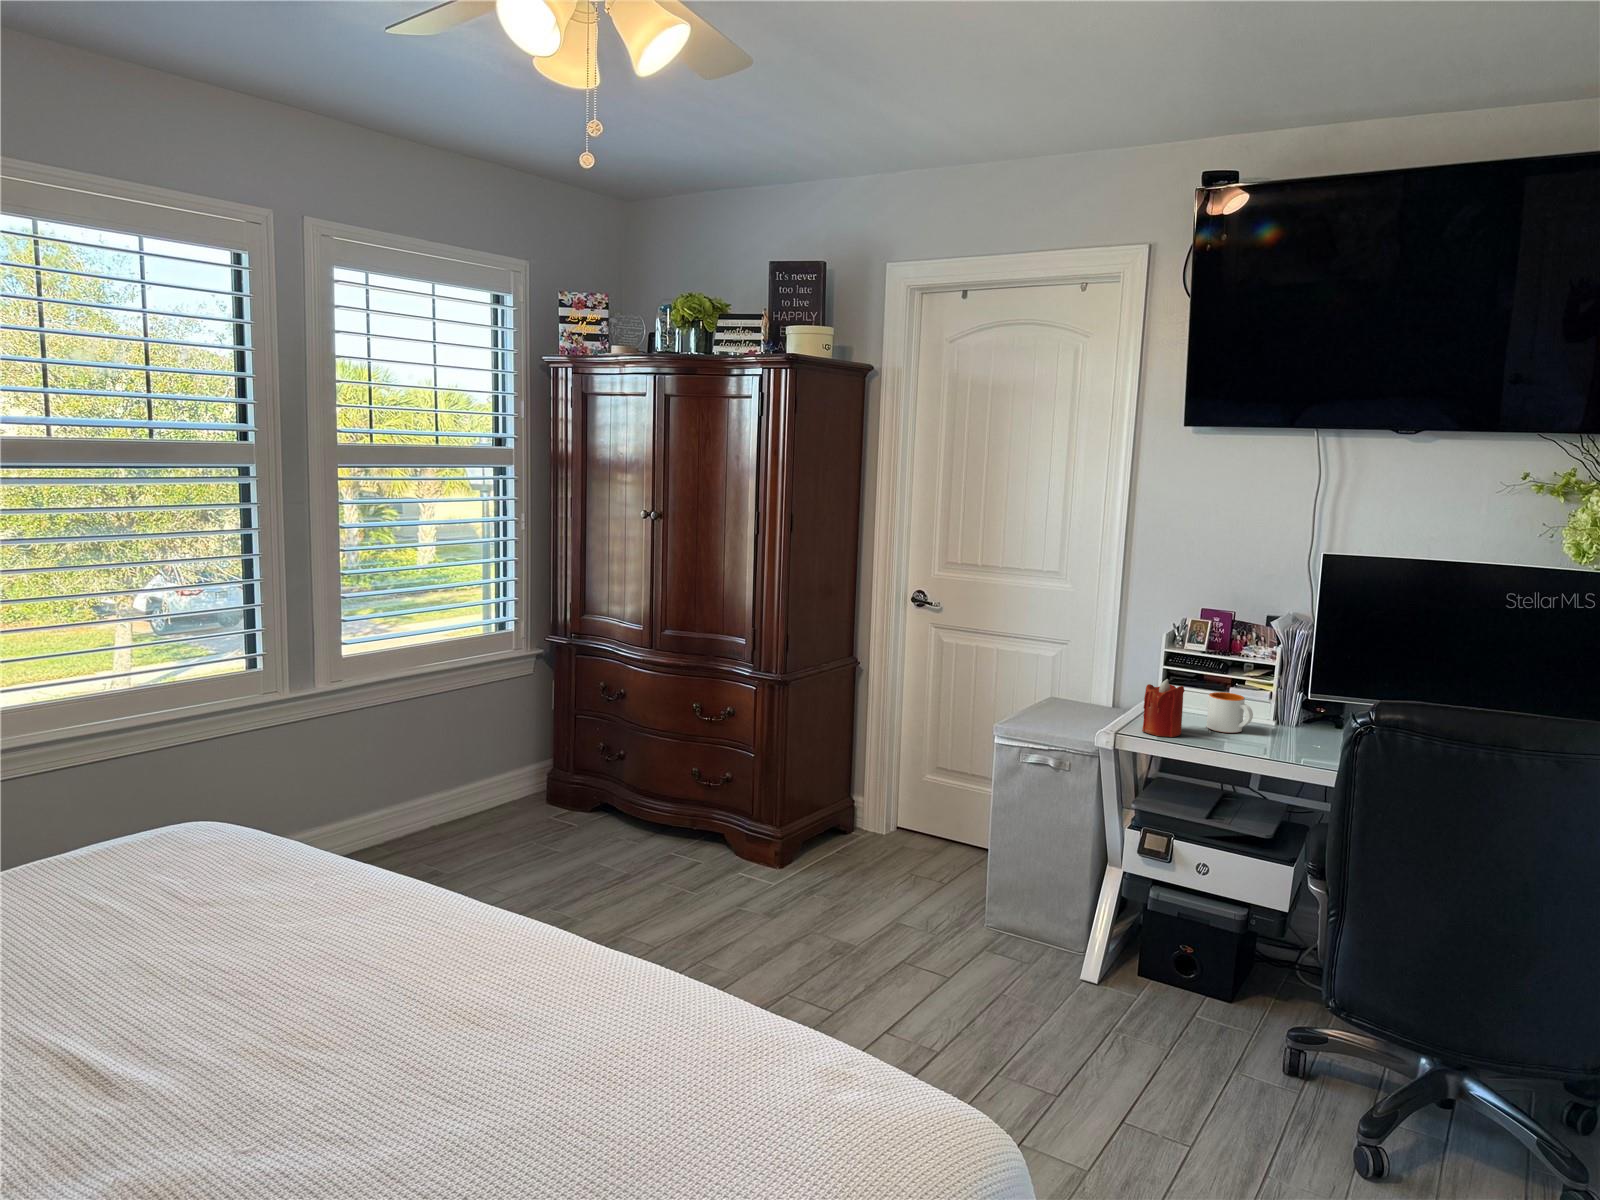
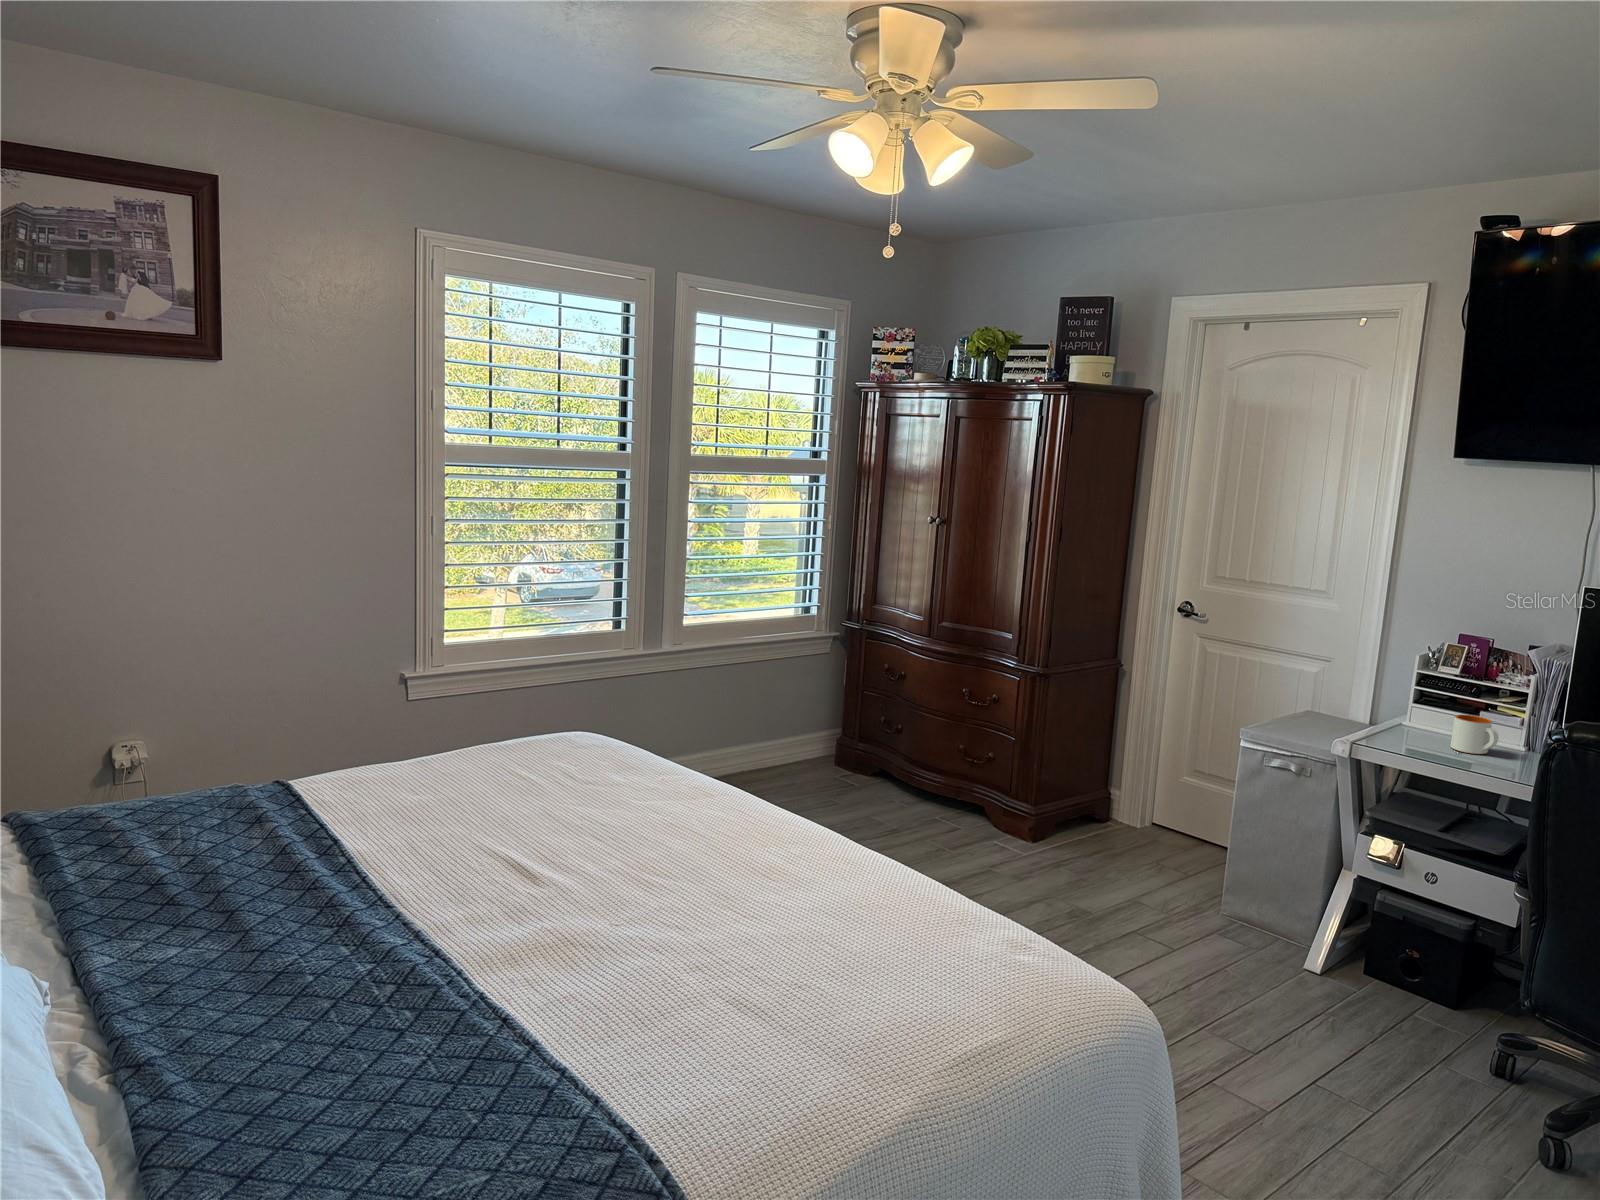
candle: present [1142,679,1185,737] -> none [1380,697,1425,752]

